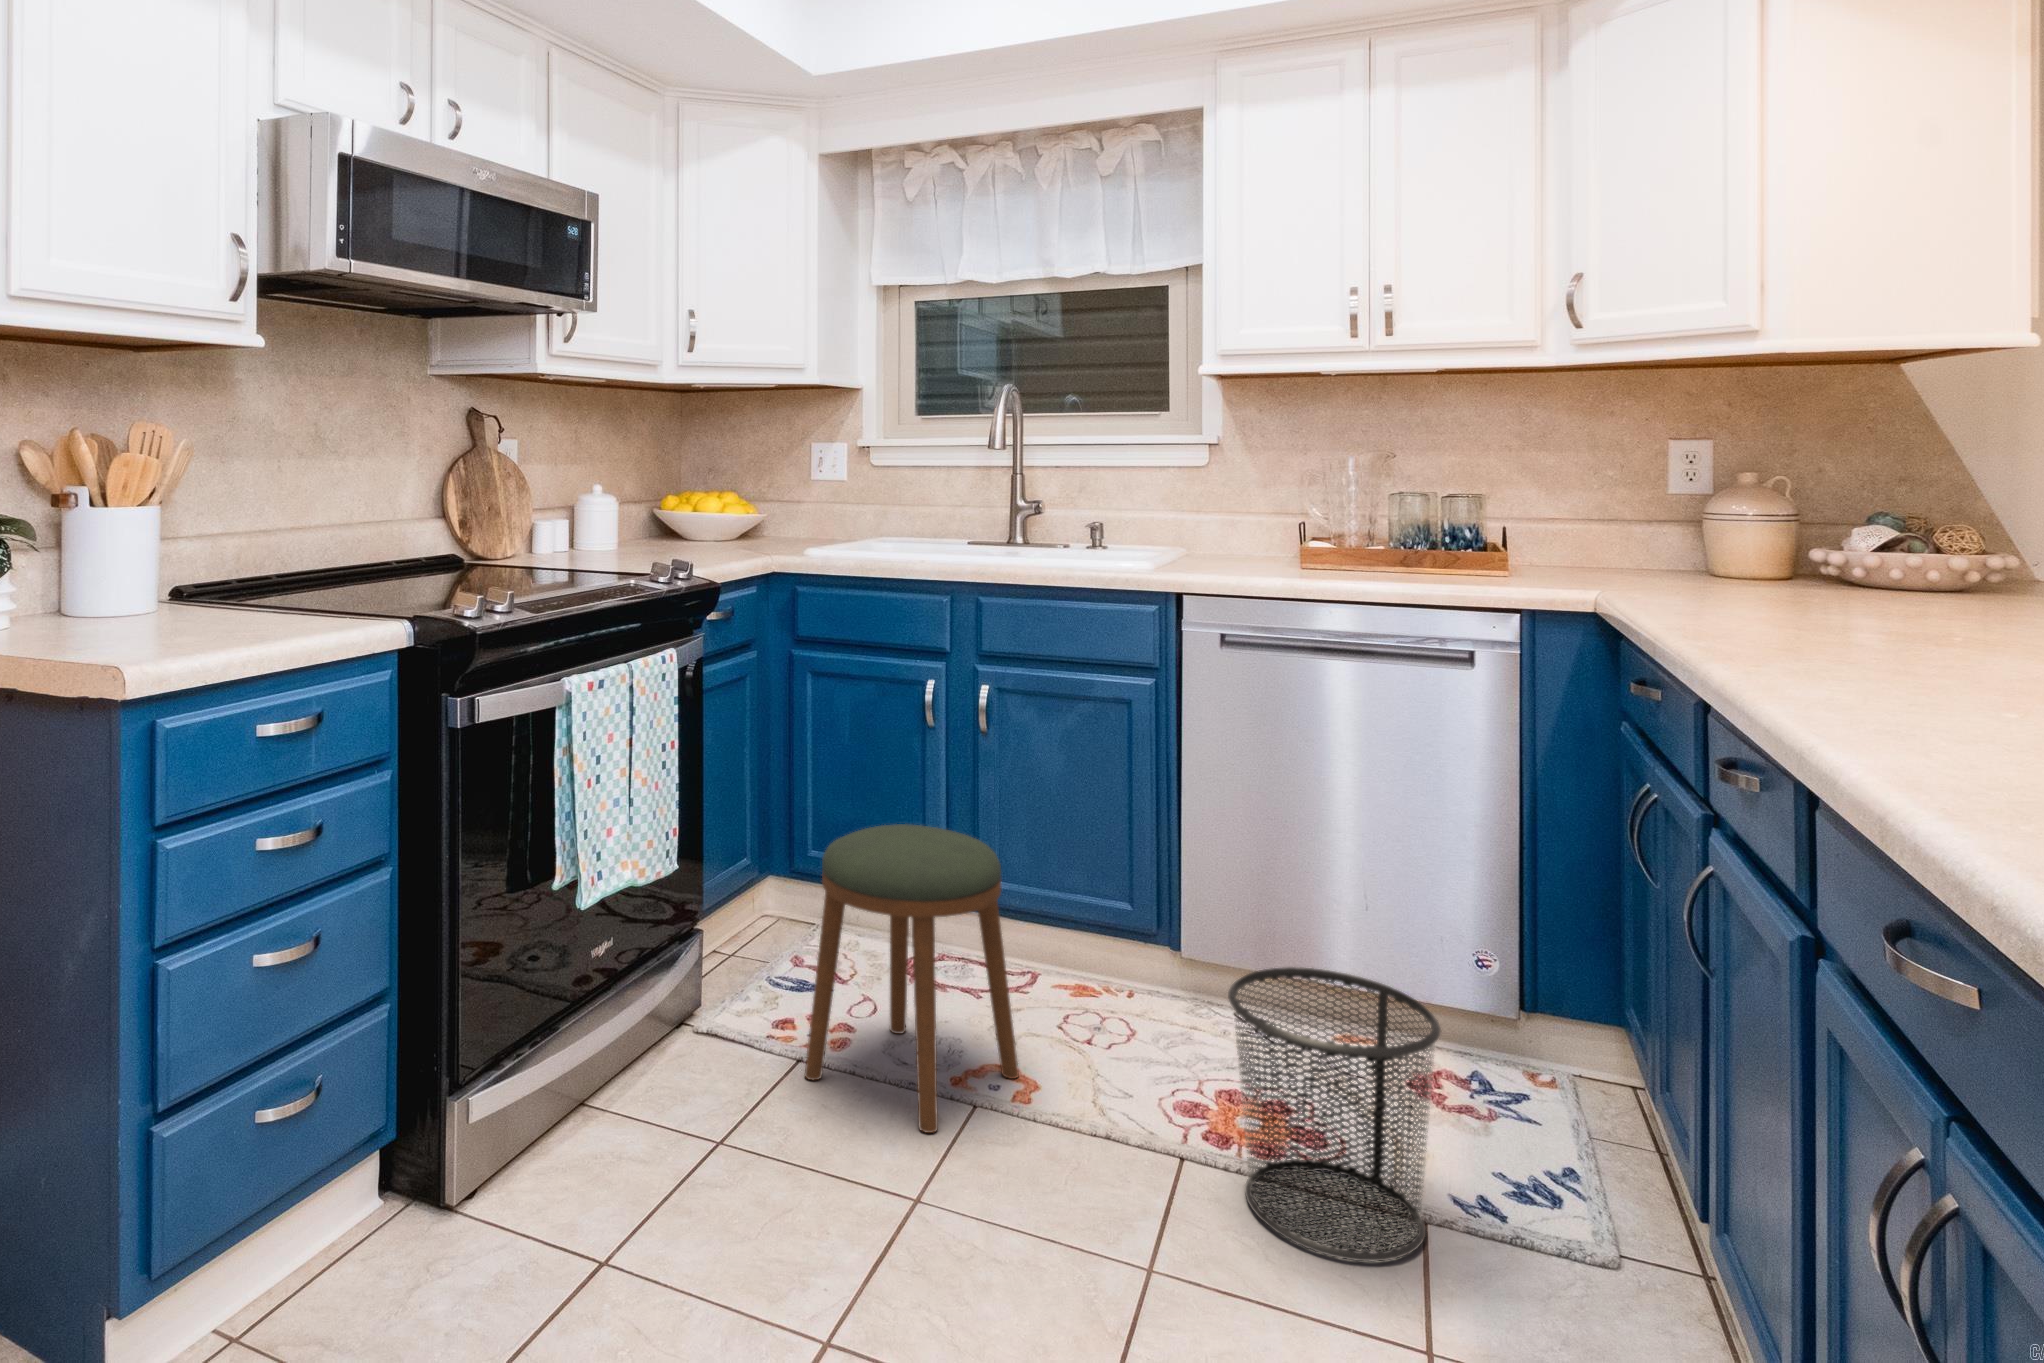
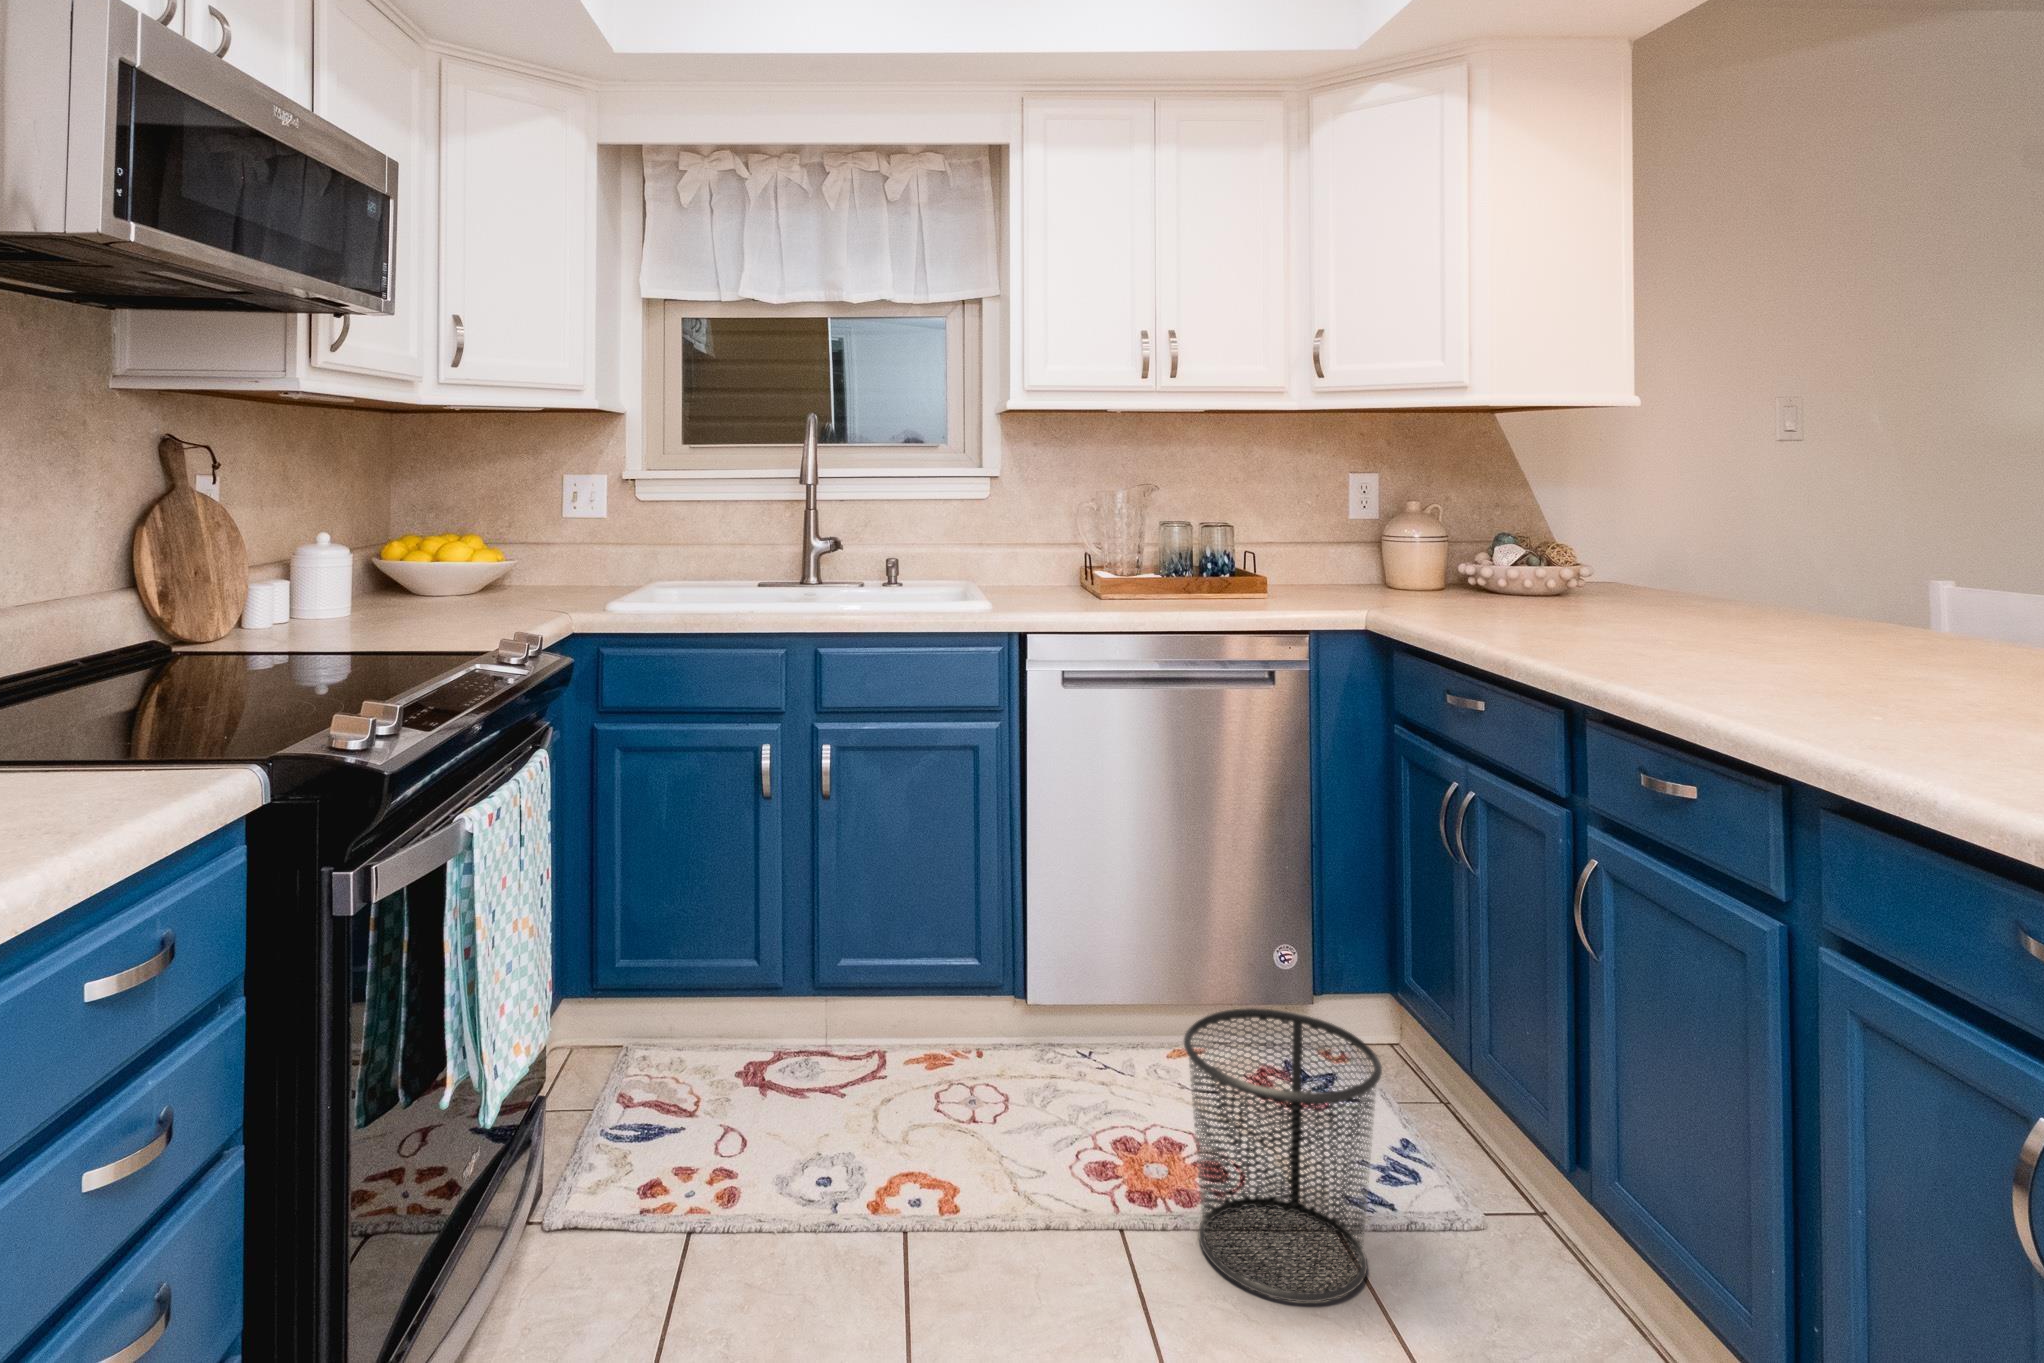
stool: present [805,824,1019,1133] -> none [711,920,930,1282]

